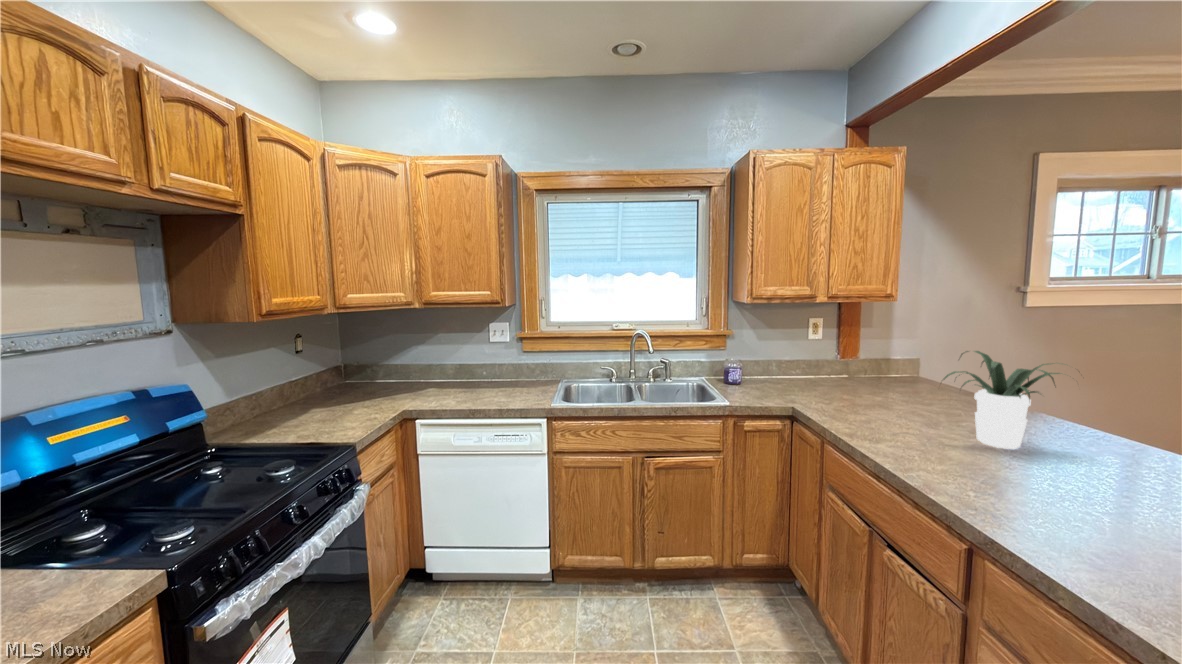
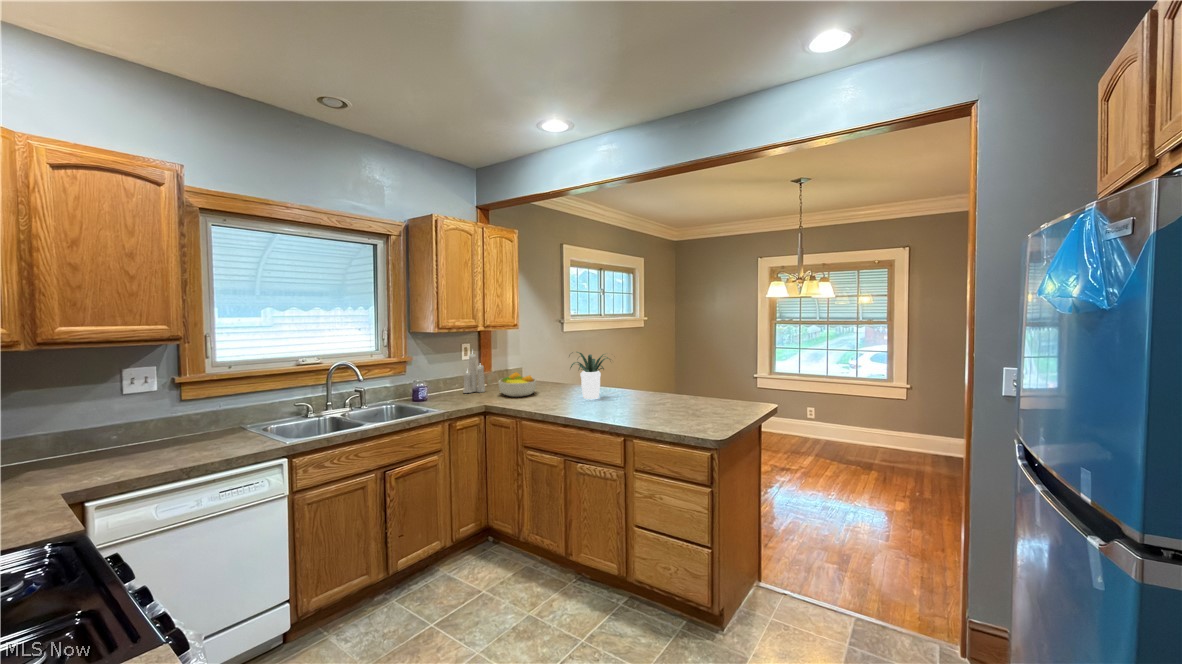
candle: none [796,323,828,386] -> present [463,354,485,393]
fruit bowl: none [834,366,903,407] -> present [498,372,536,397]

